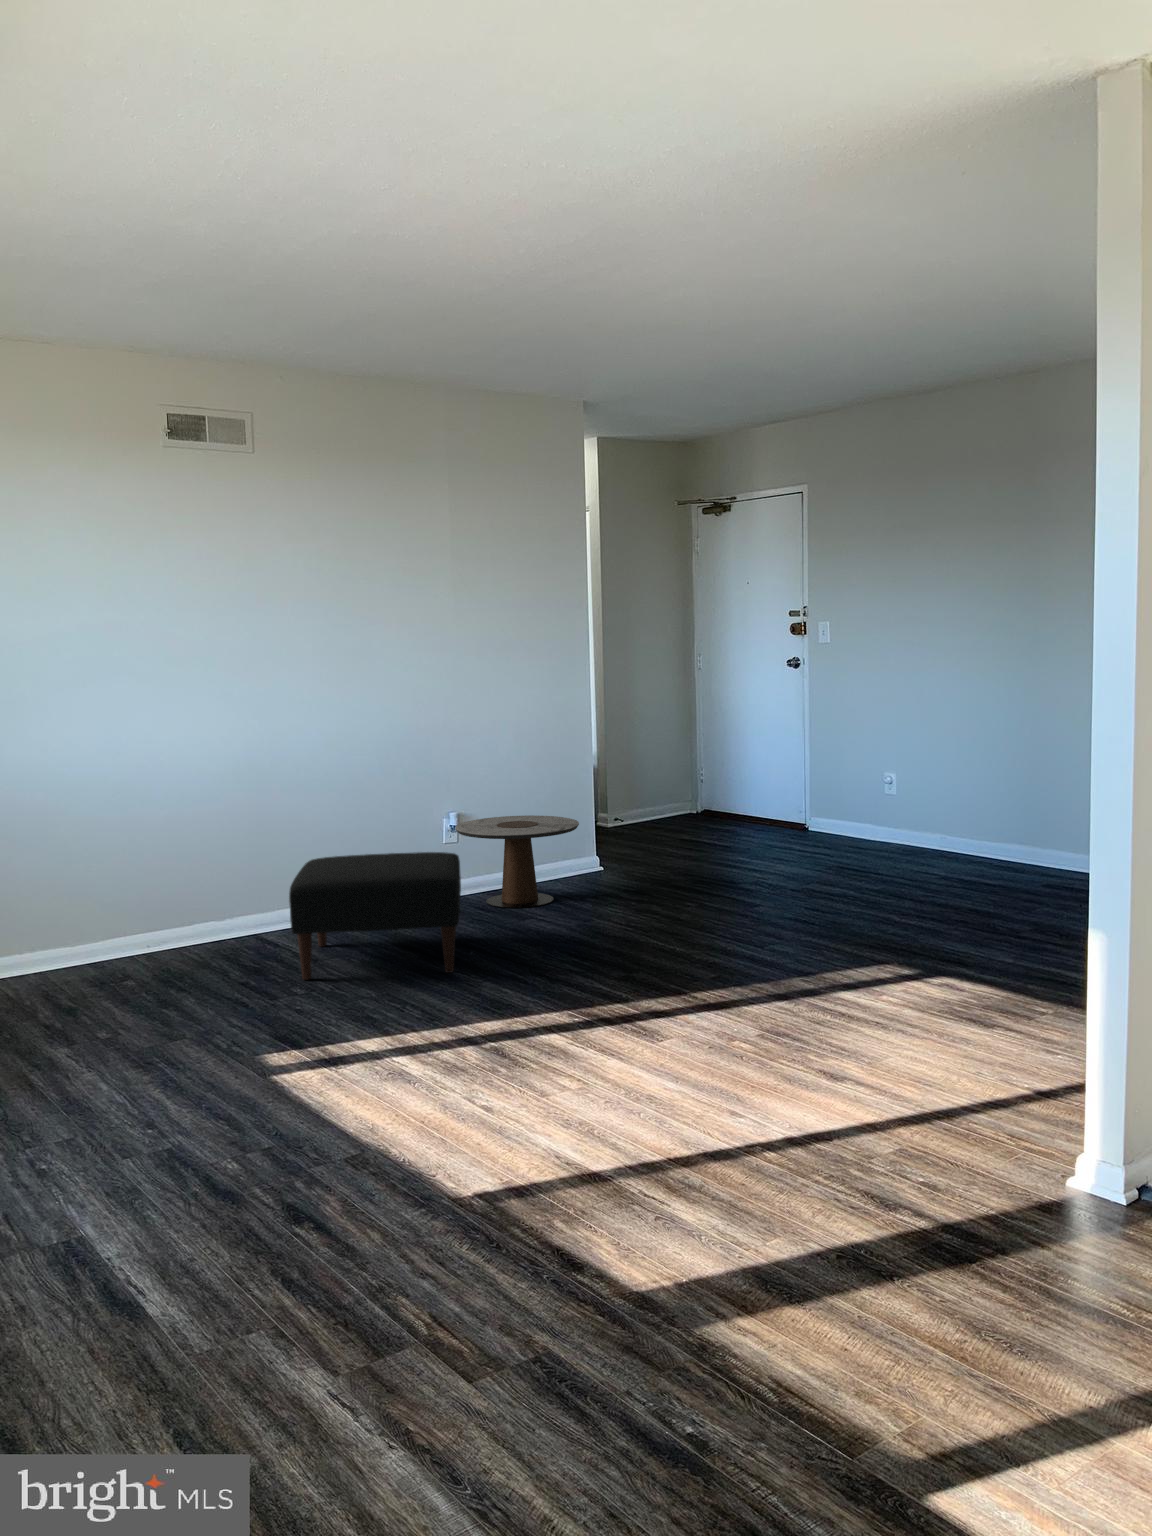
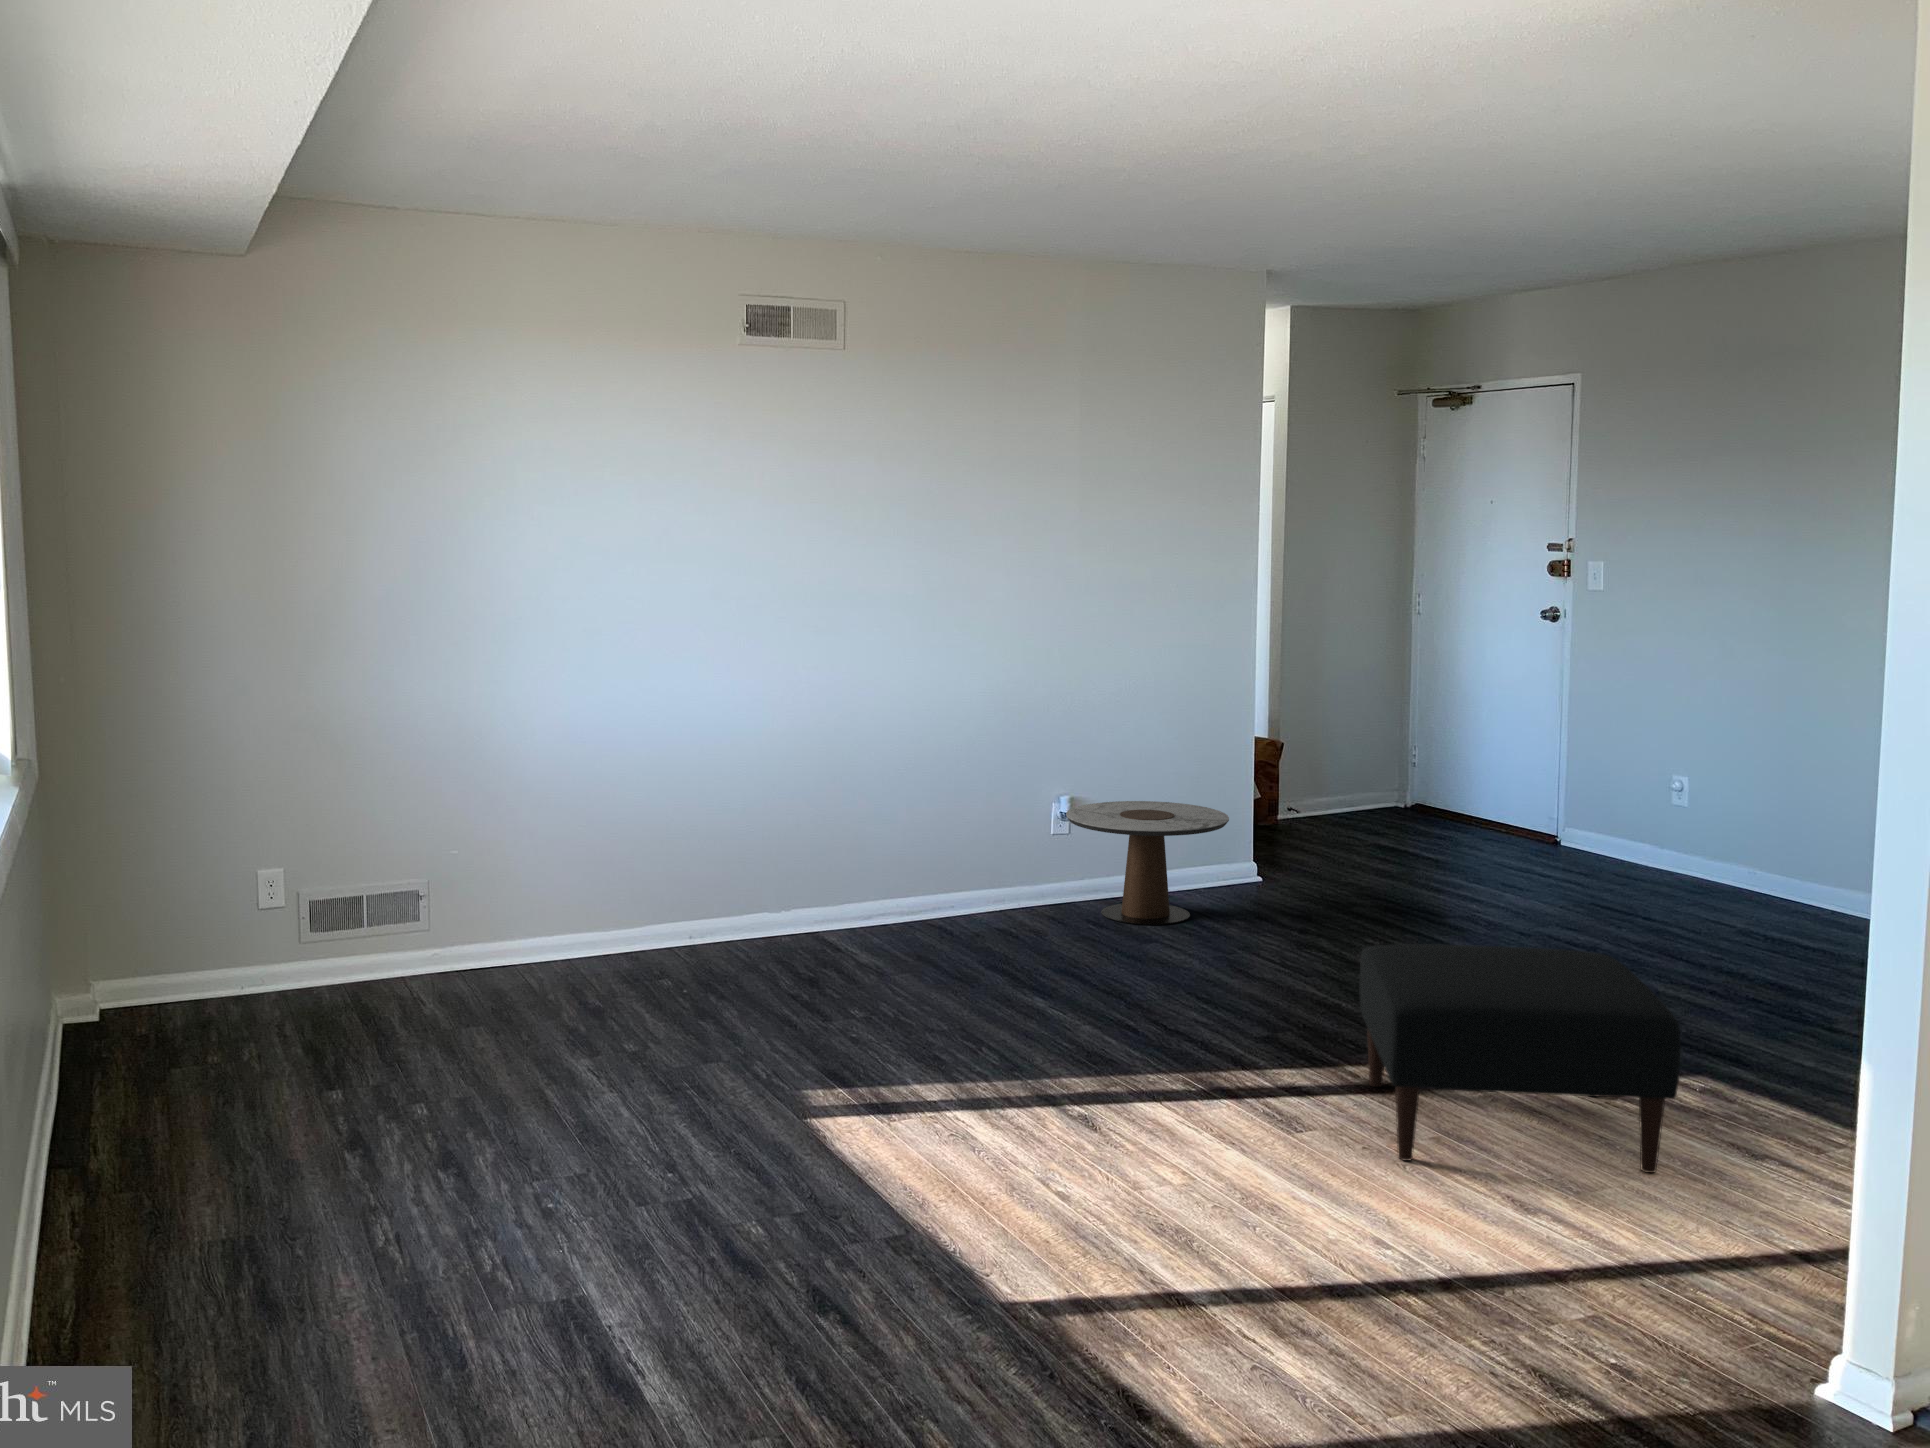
ottoman: present [289,852,461,980] -> present [1359,944,1681,1173]

